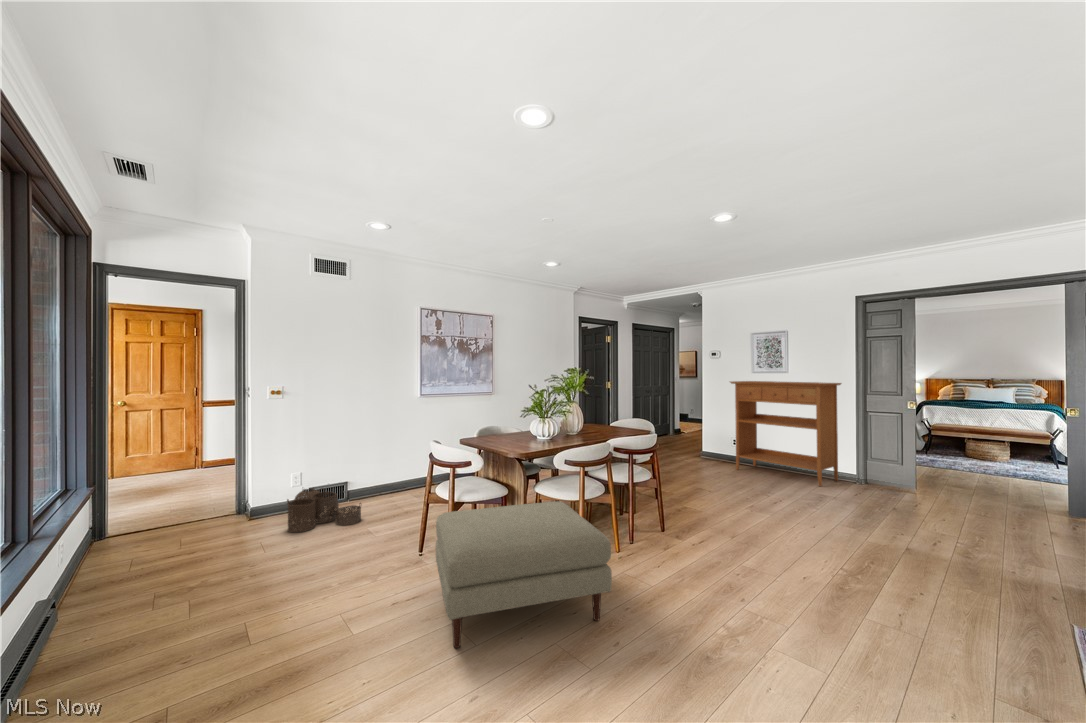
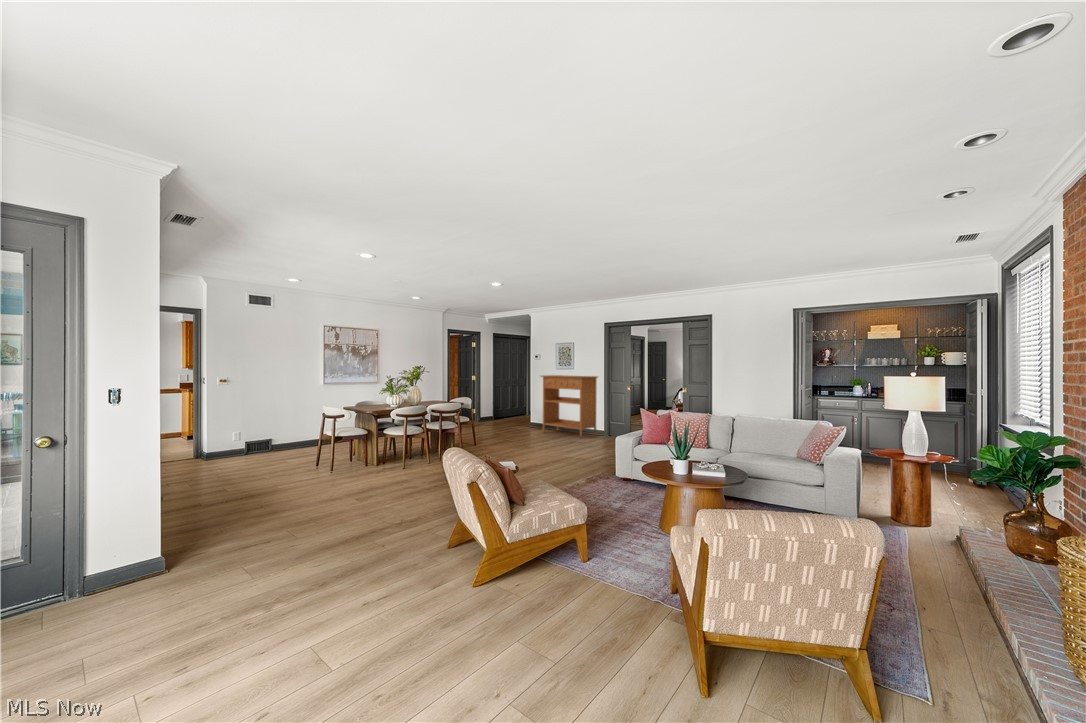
woven basket: present [287,487,361,532] -> none [233,440,282,464]
ottoman: present [436,501,612,648] -> none [324,435,407,490]

